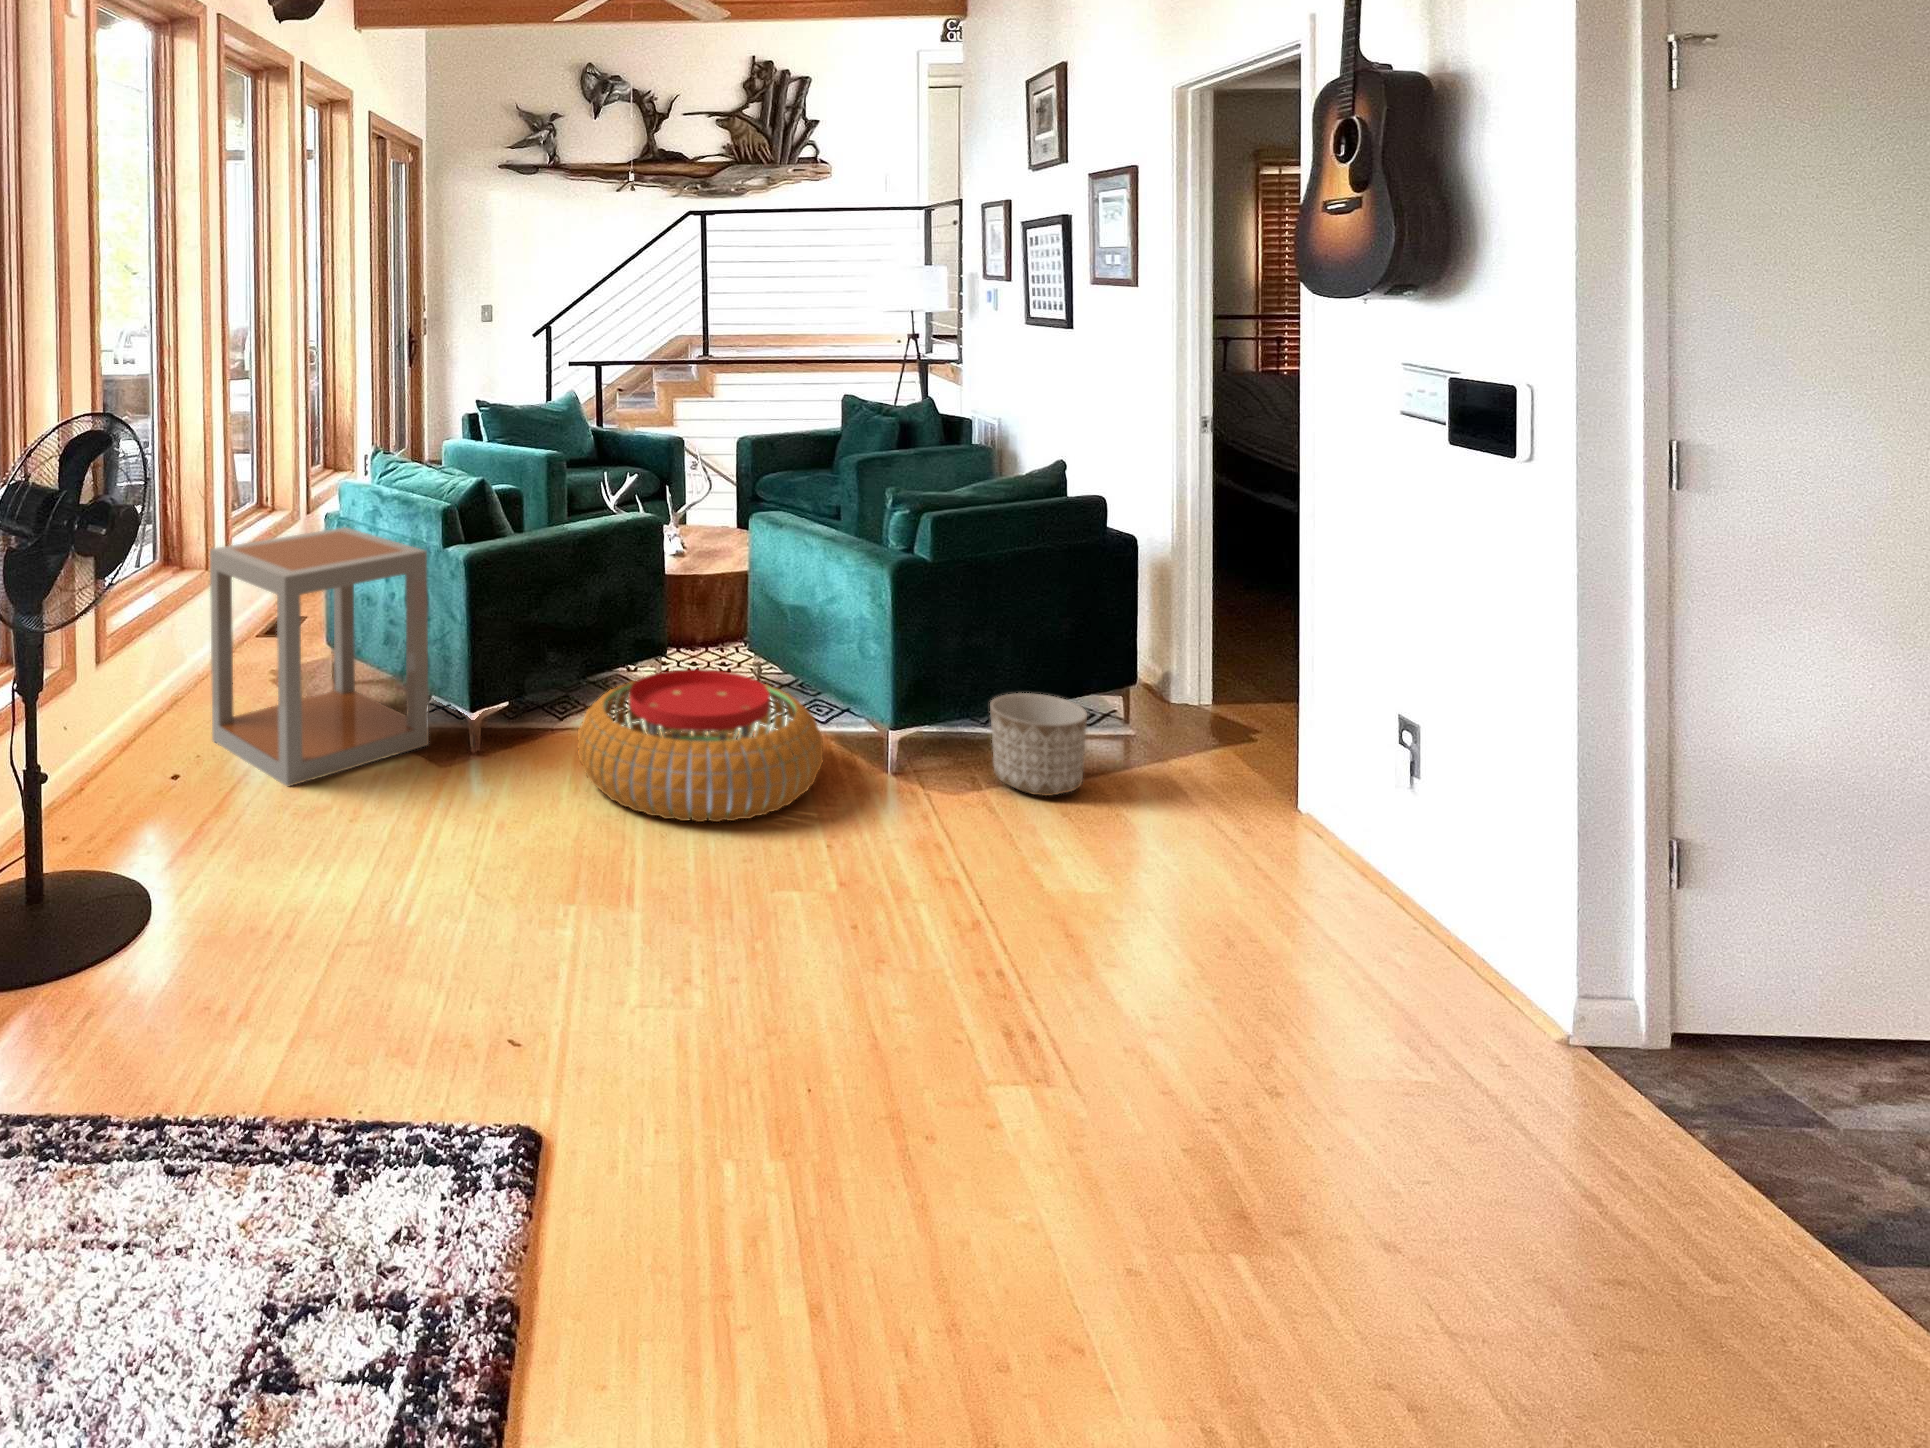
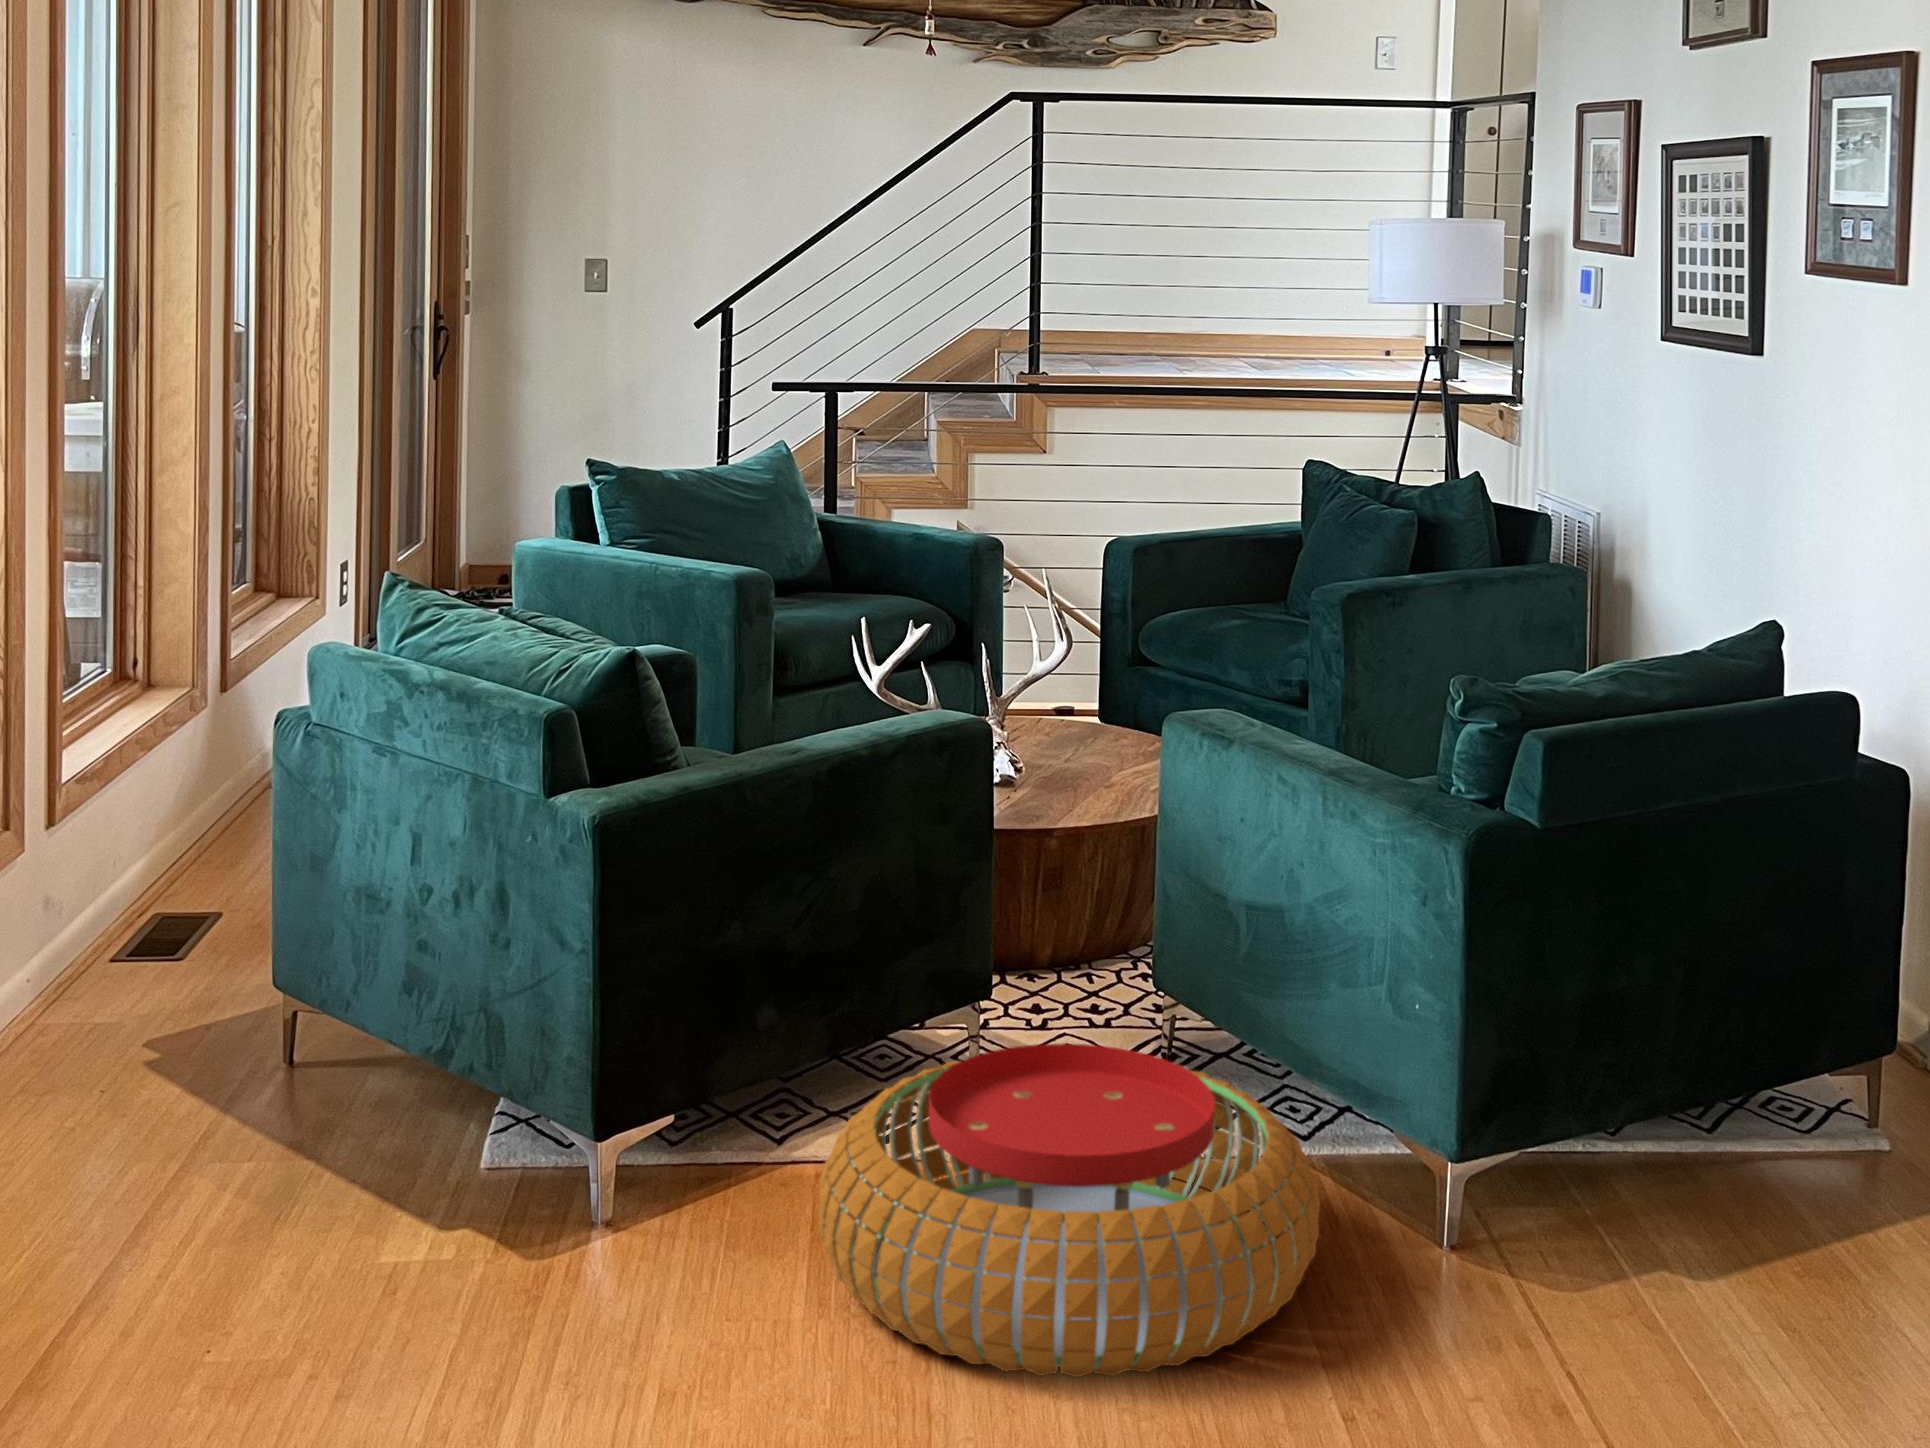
side table: present [210,527,429,787] -> none [20,743,505,1320]
planter: present [990,693,1087,796] -> none [1641,1085,1828,1292]

